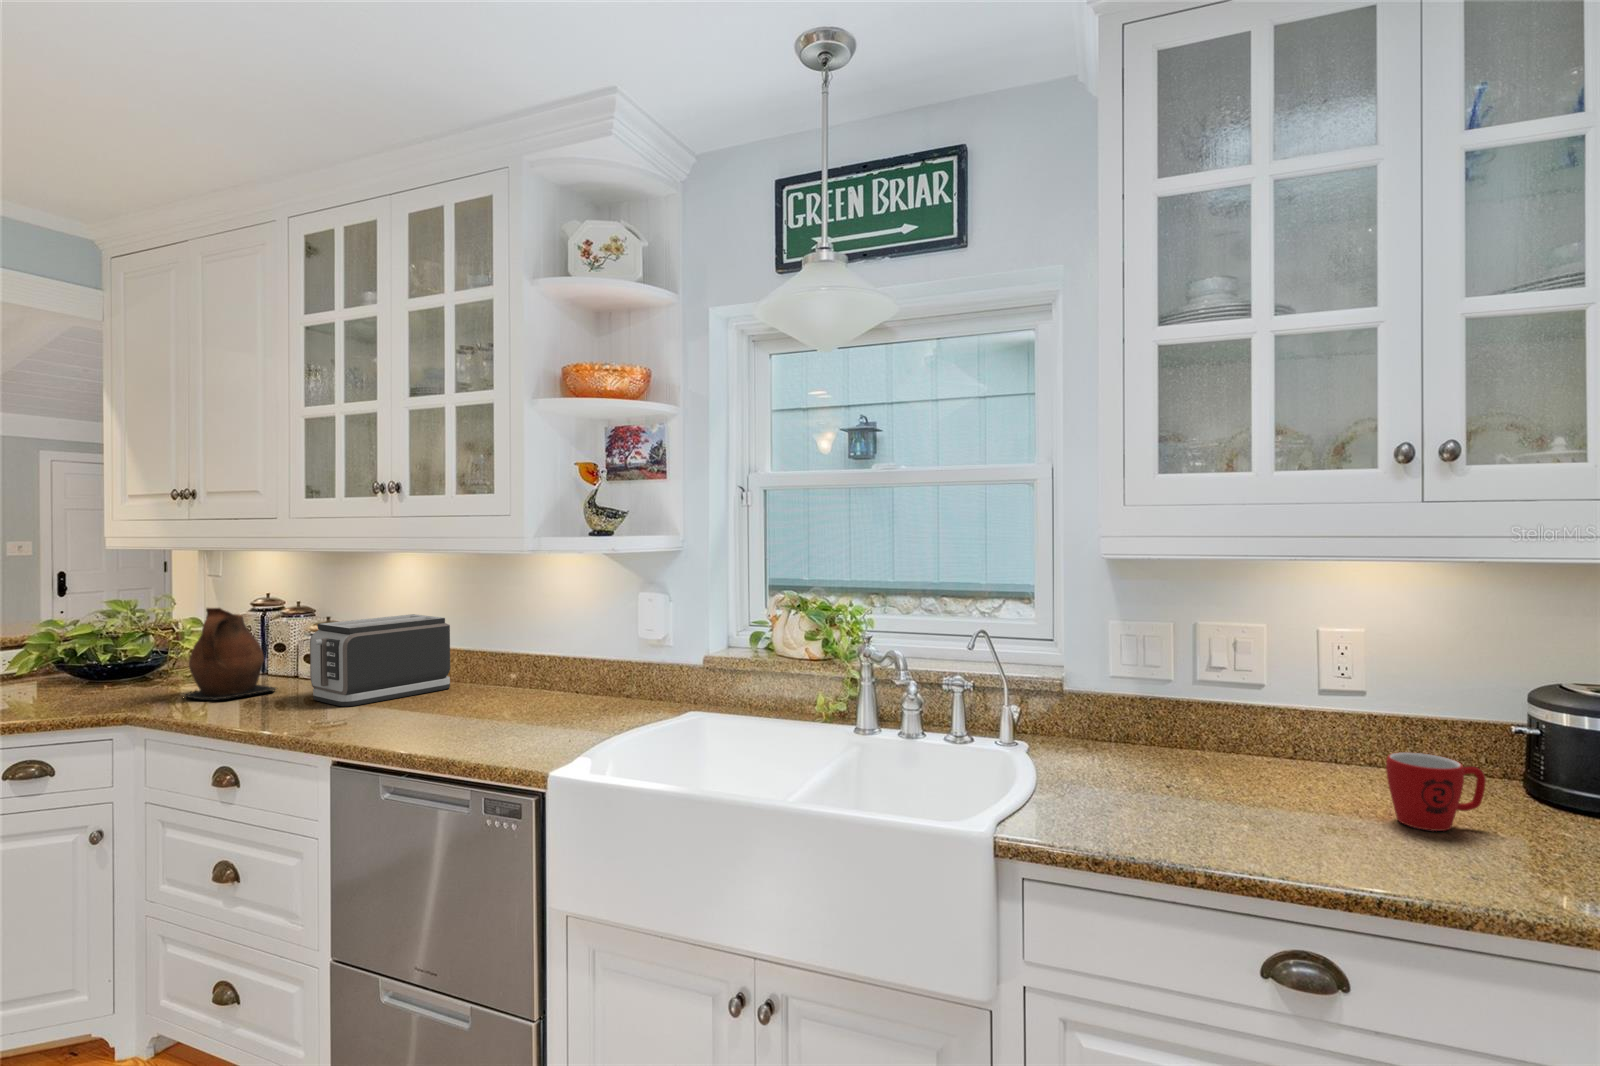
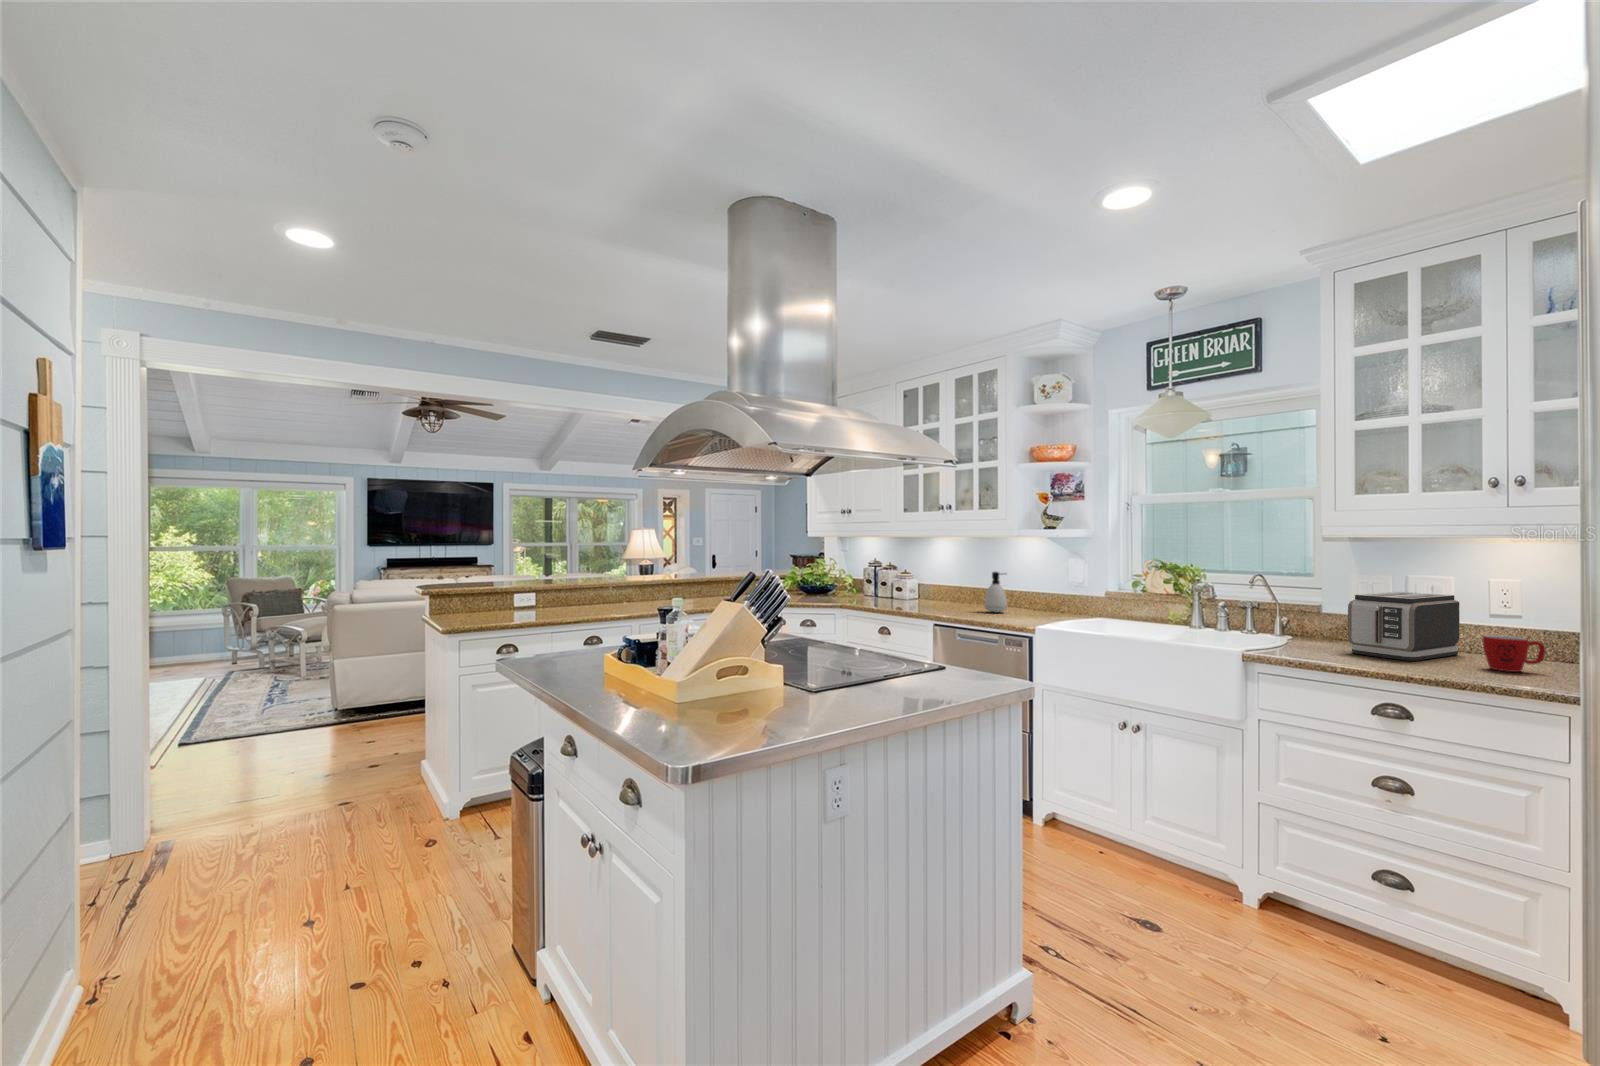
ceramic pitcher: present [185,608,276,700] -> none [855,563,893,603]
toaster: present [310,614,450,706] -> present [1348,592,1459,661]
soap dispenser: none [465,624,515,710] -> present [985,572,1007,612]

